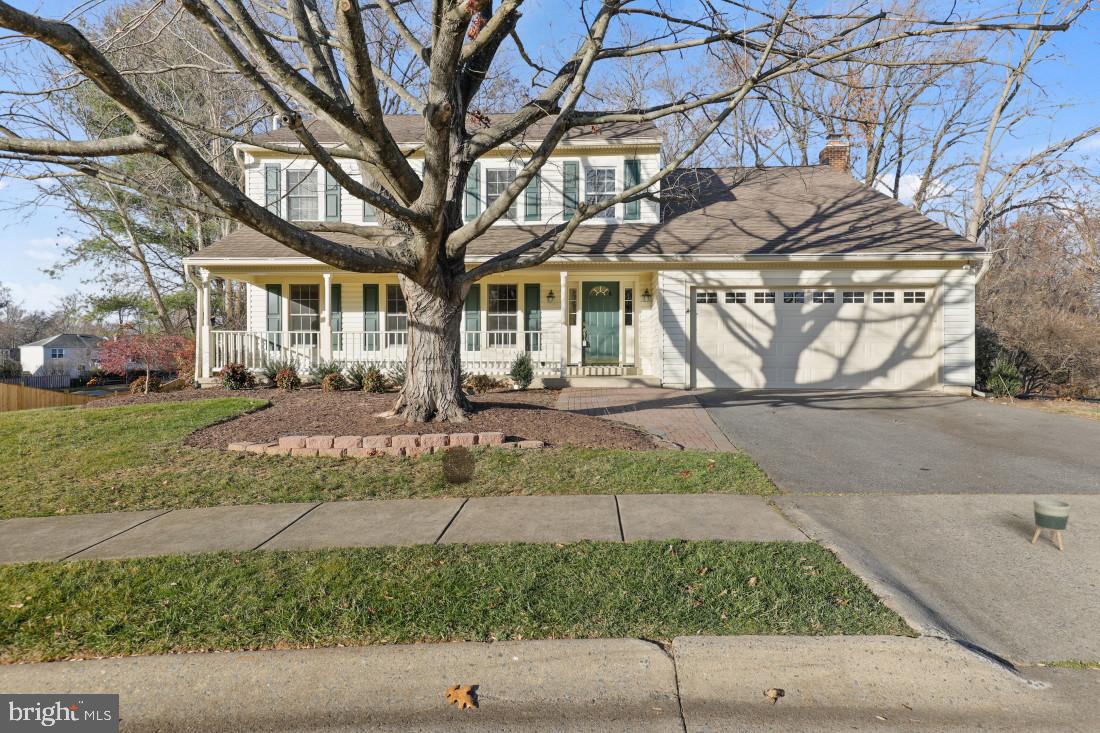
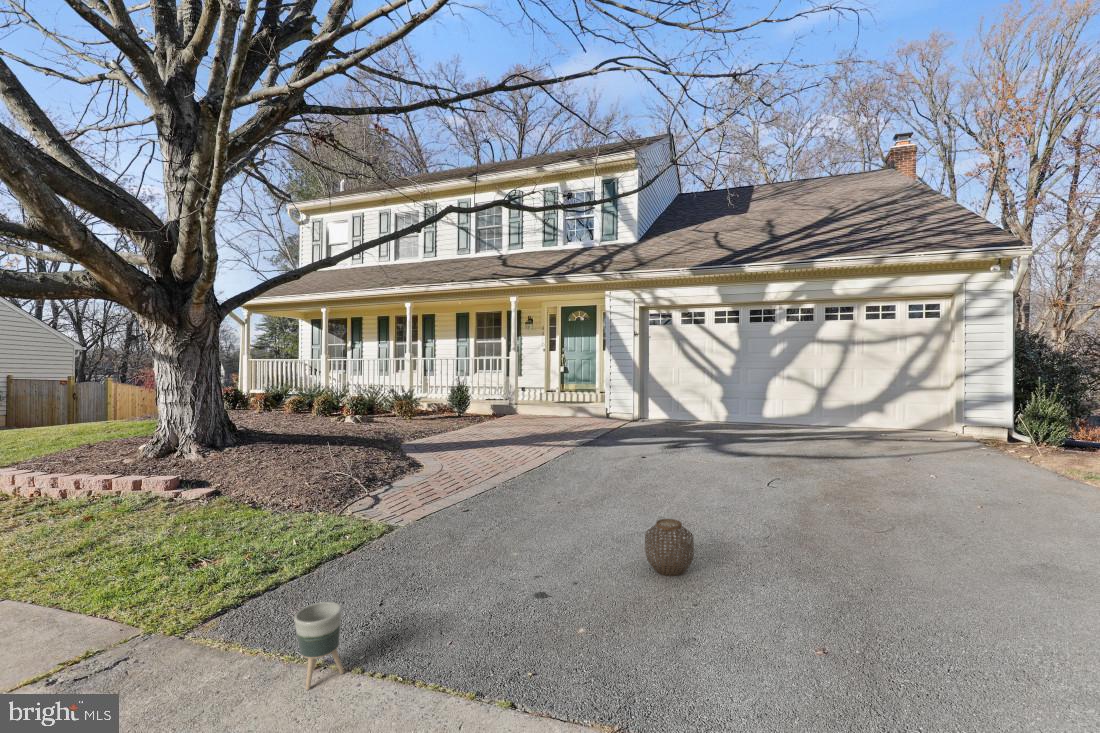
woven basket: present [442,446,475,483] -> present [645,519,694,576]

